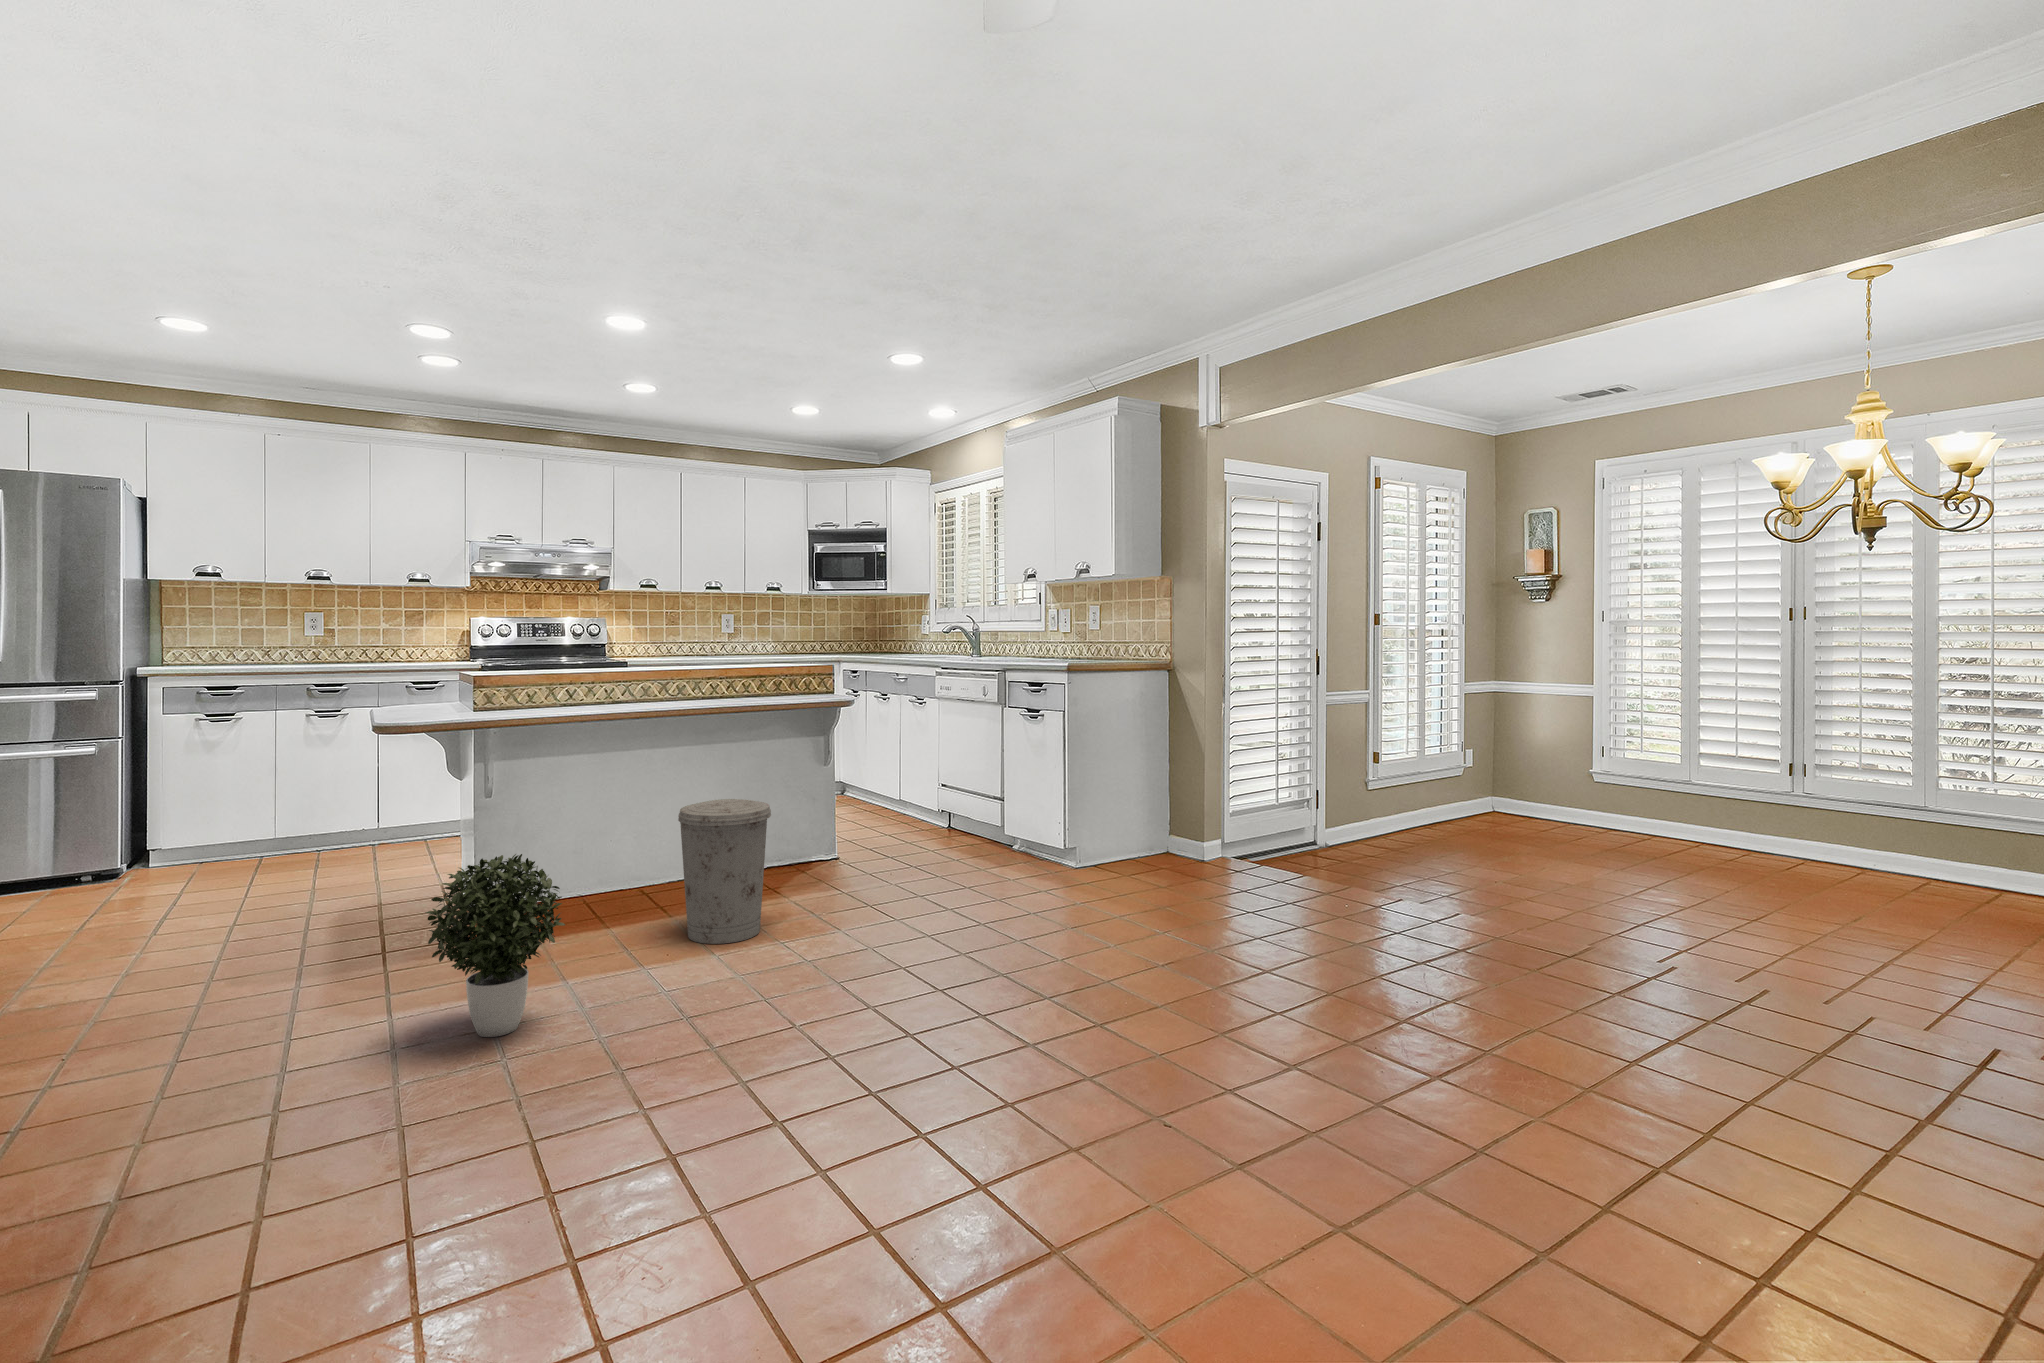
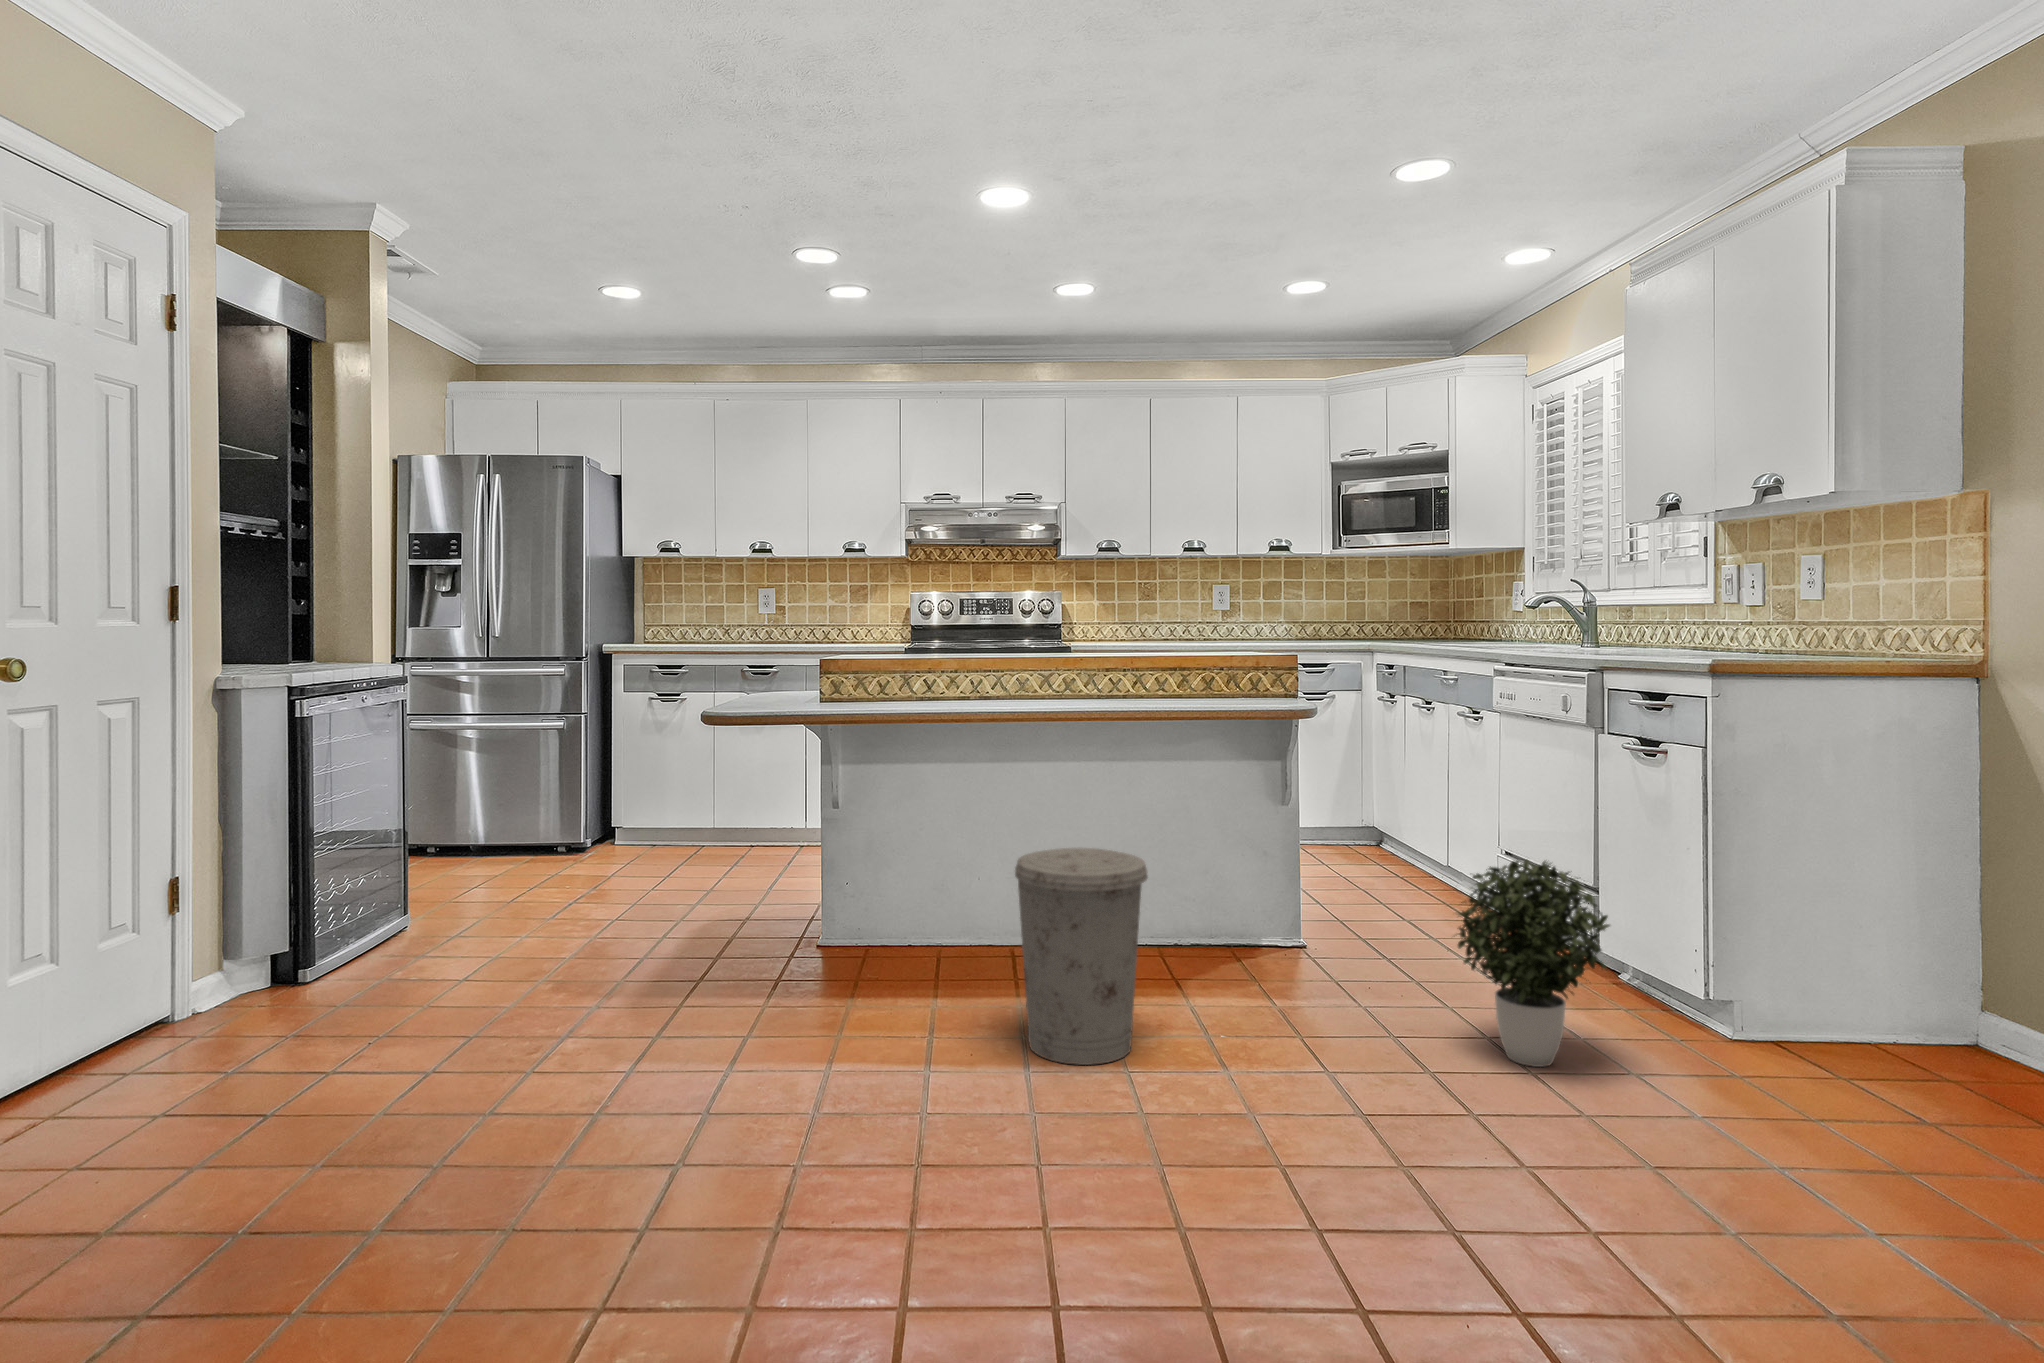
potted plant: present [426,854,565,1037] -> present [1457,860,1610,1067]

